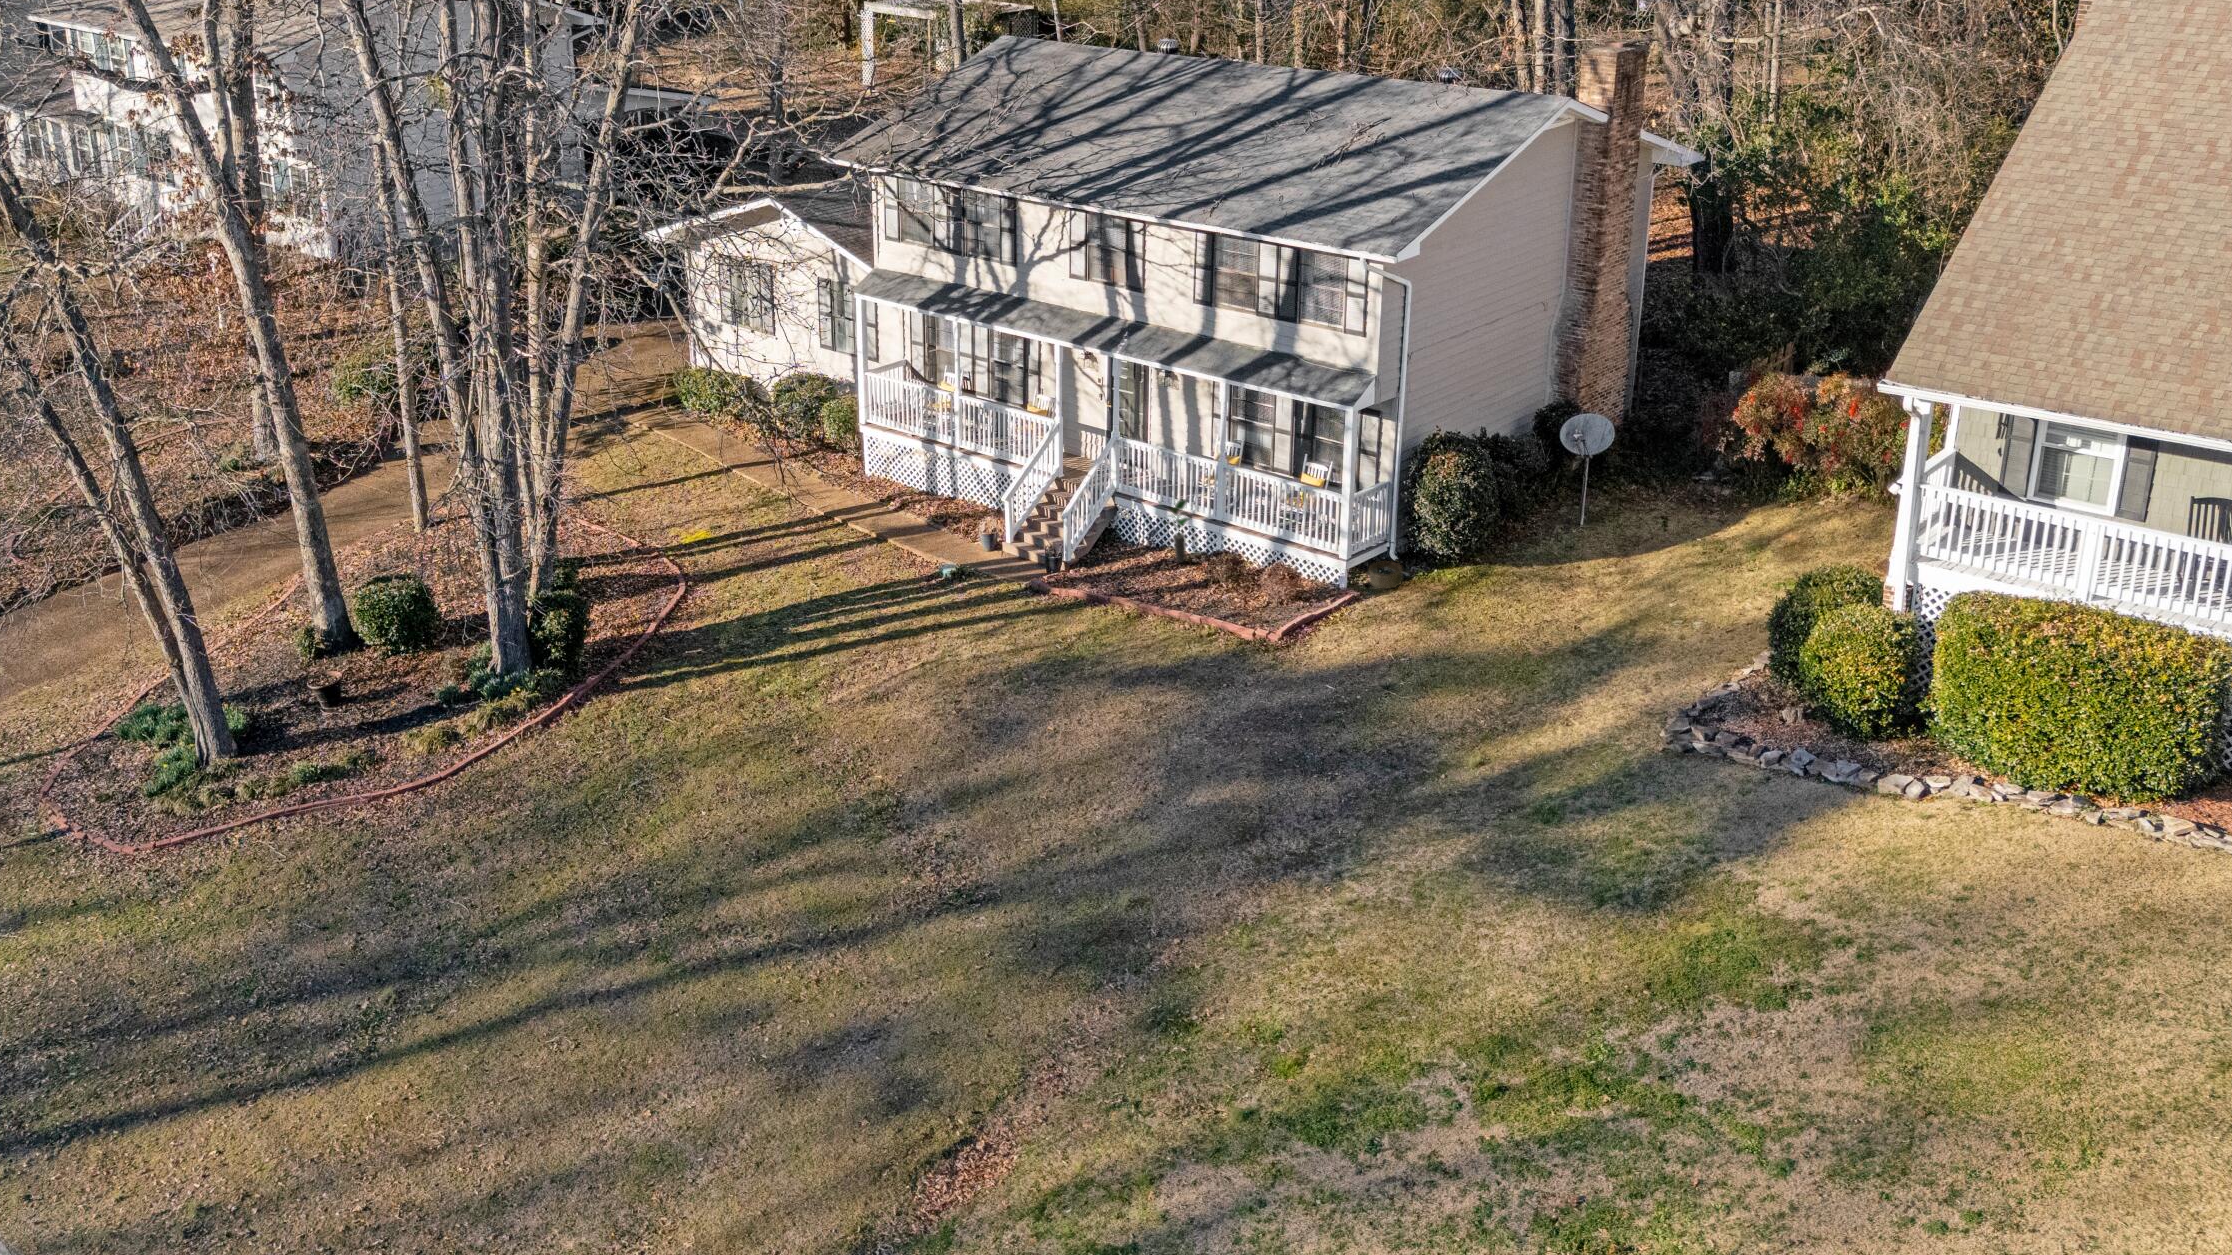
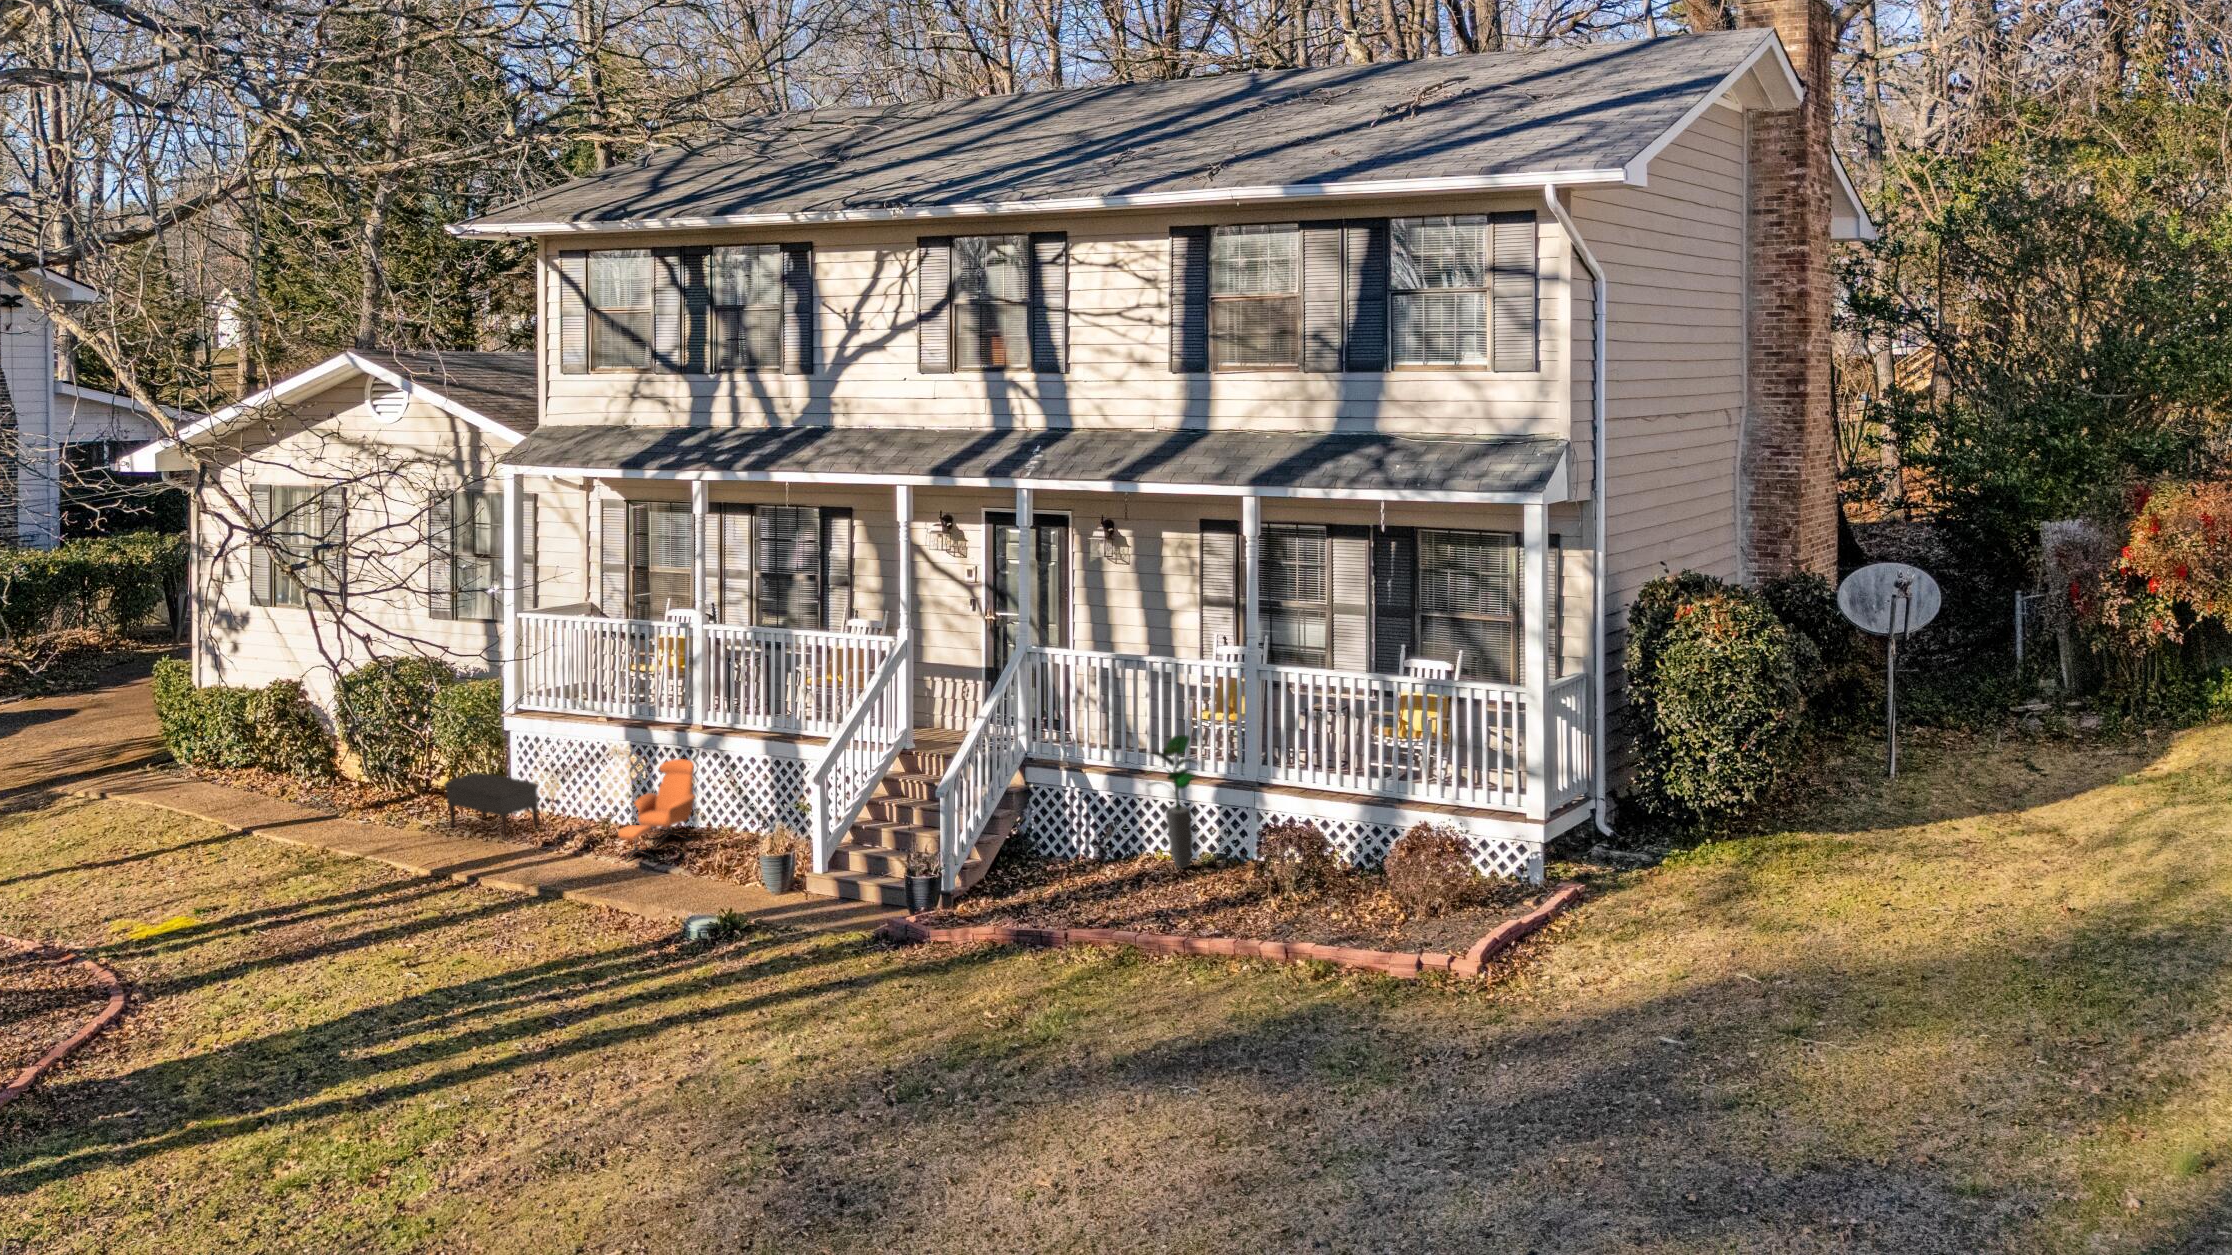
bench: none [831,452,880,495] -> present [444,772,540,840]
lounge chair: none [916,465,956,521] -> present [618,759,696,857]
basket: present [1369,561,1403,589] -> none [1579,808,1650,865]

